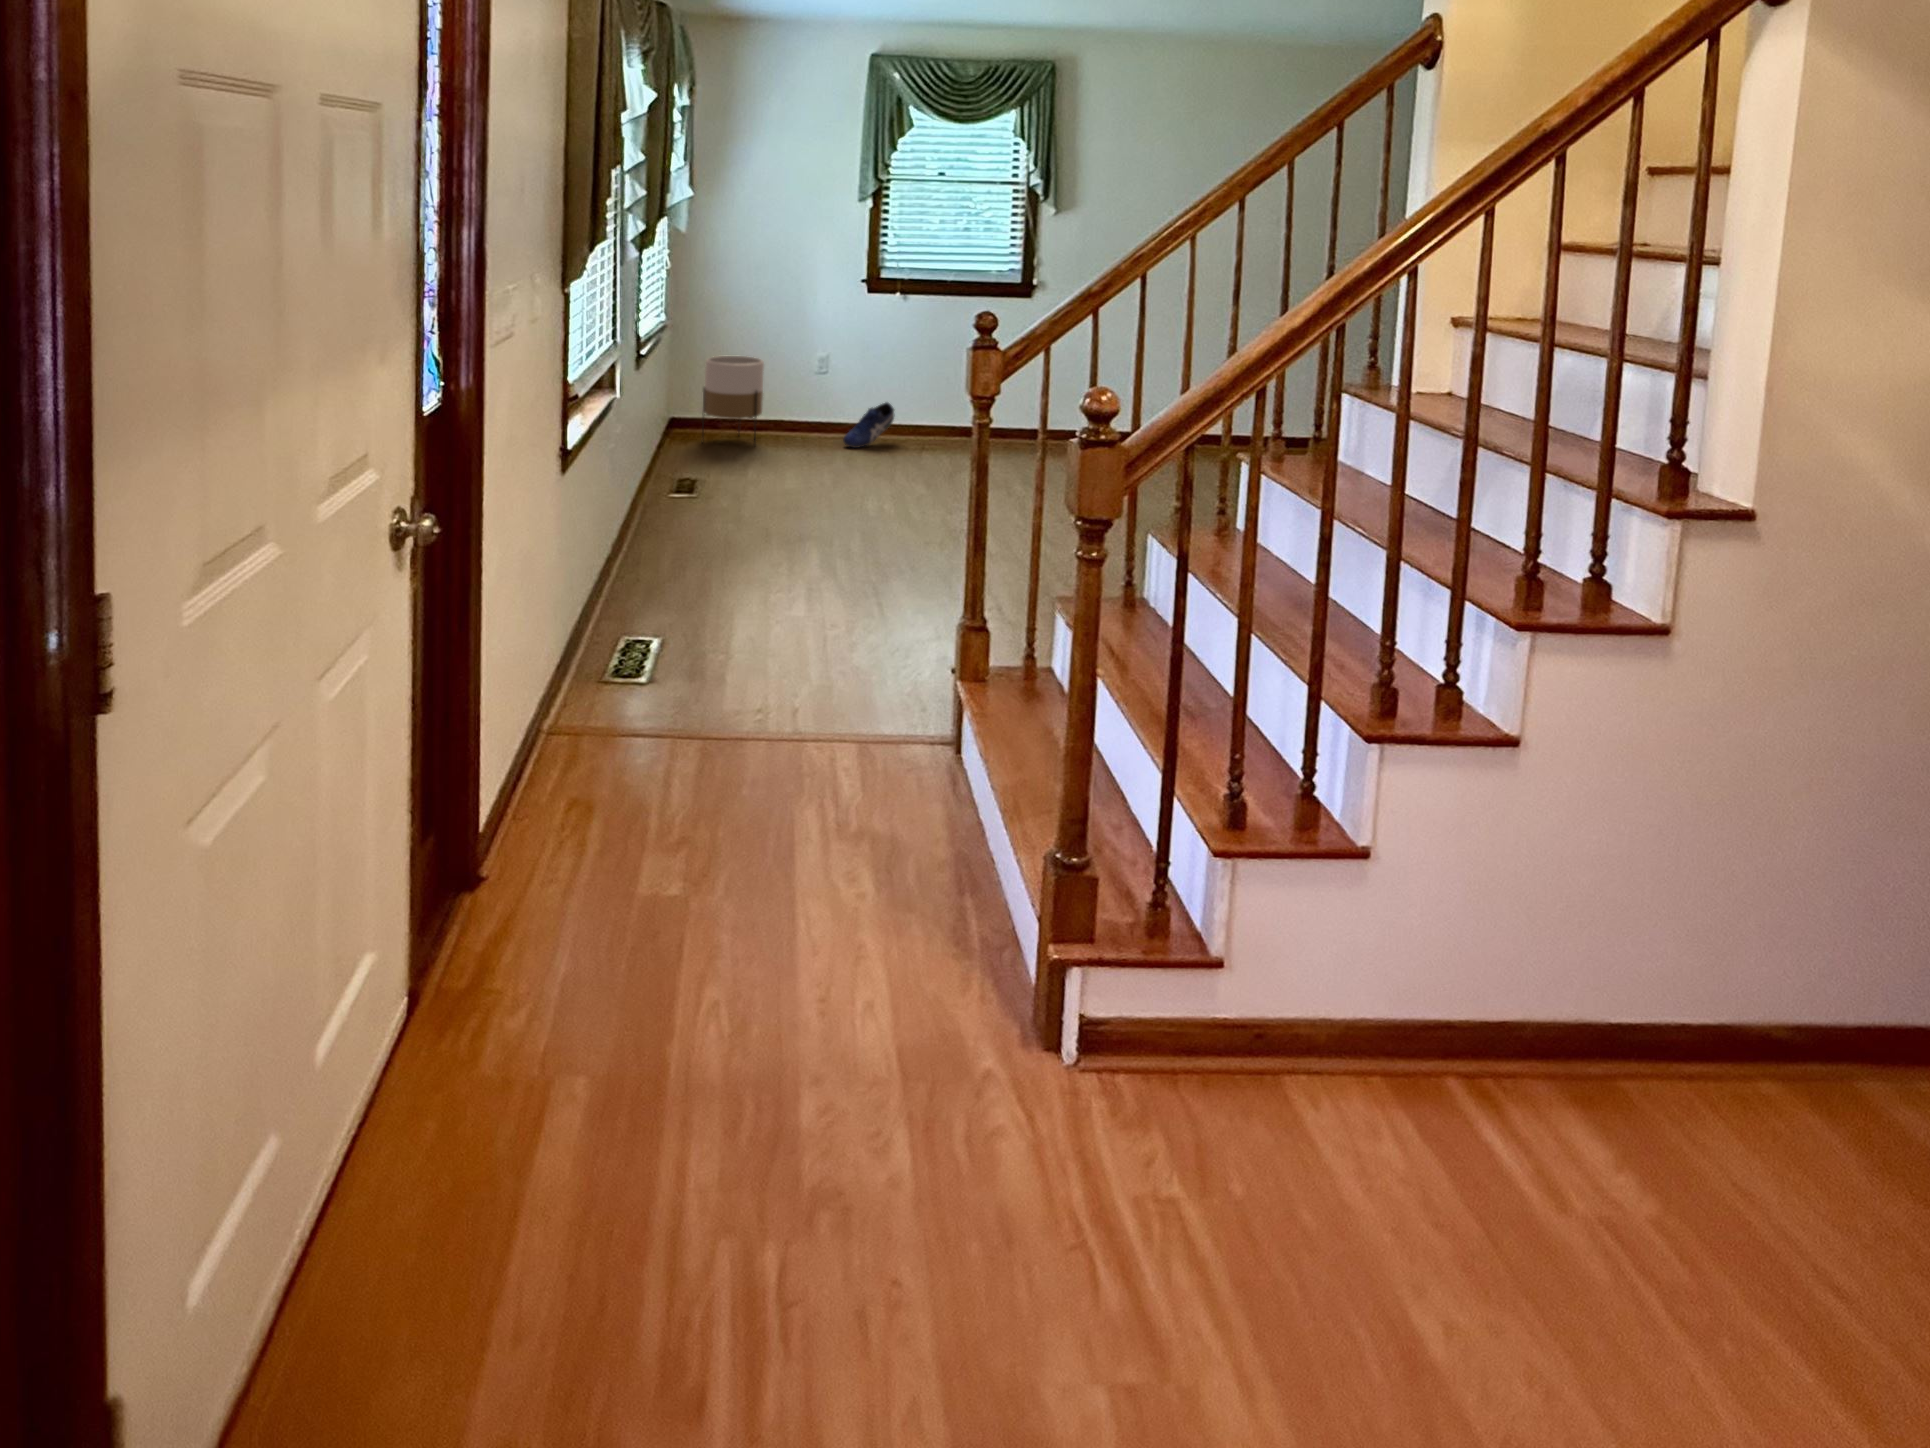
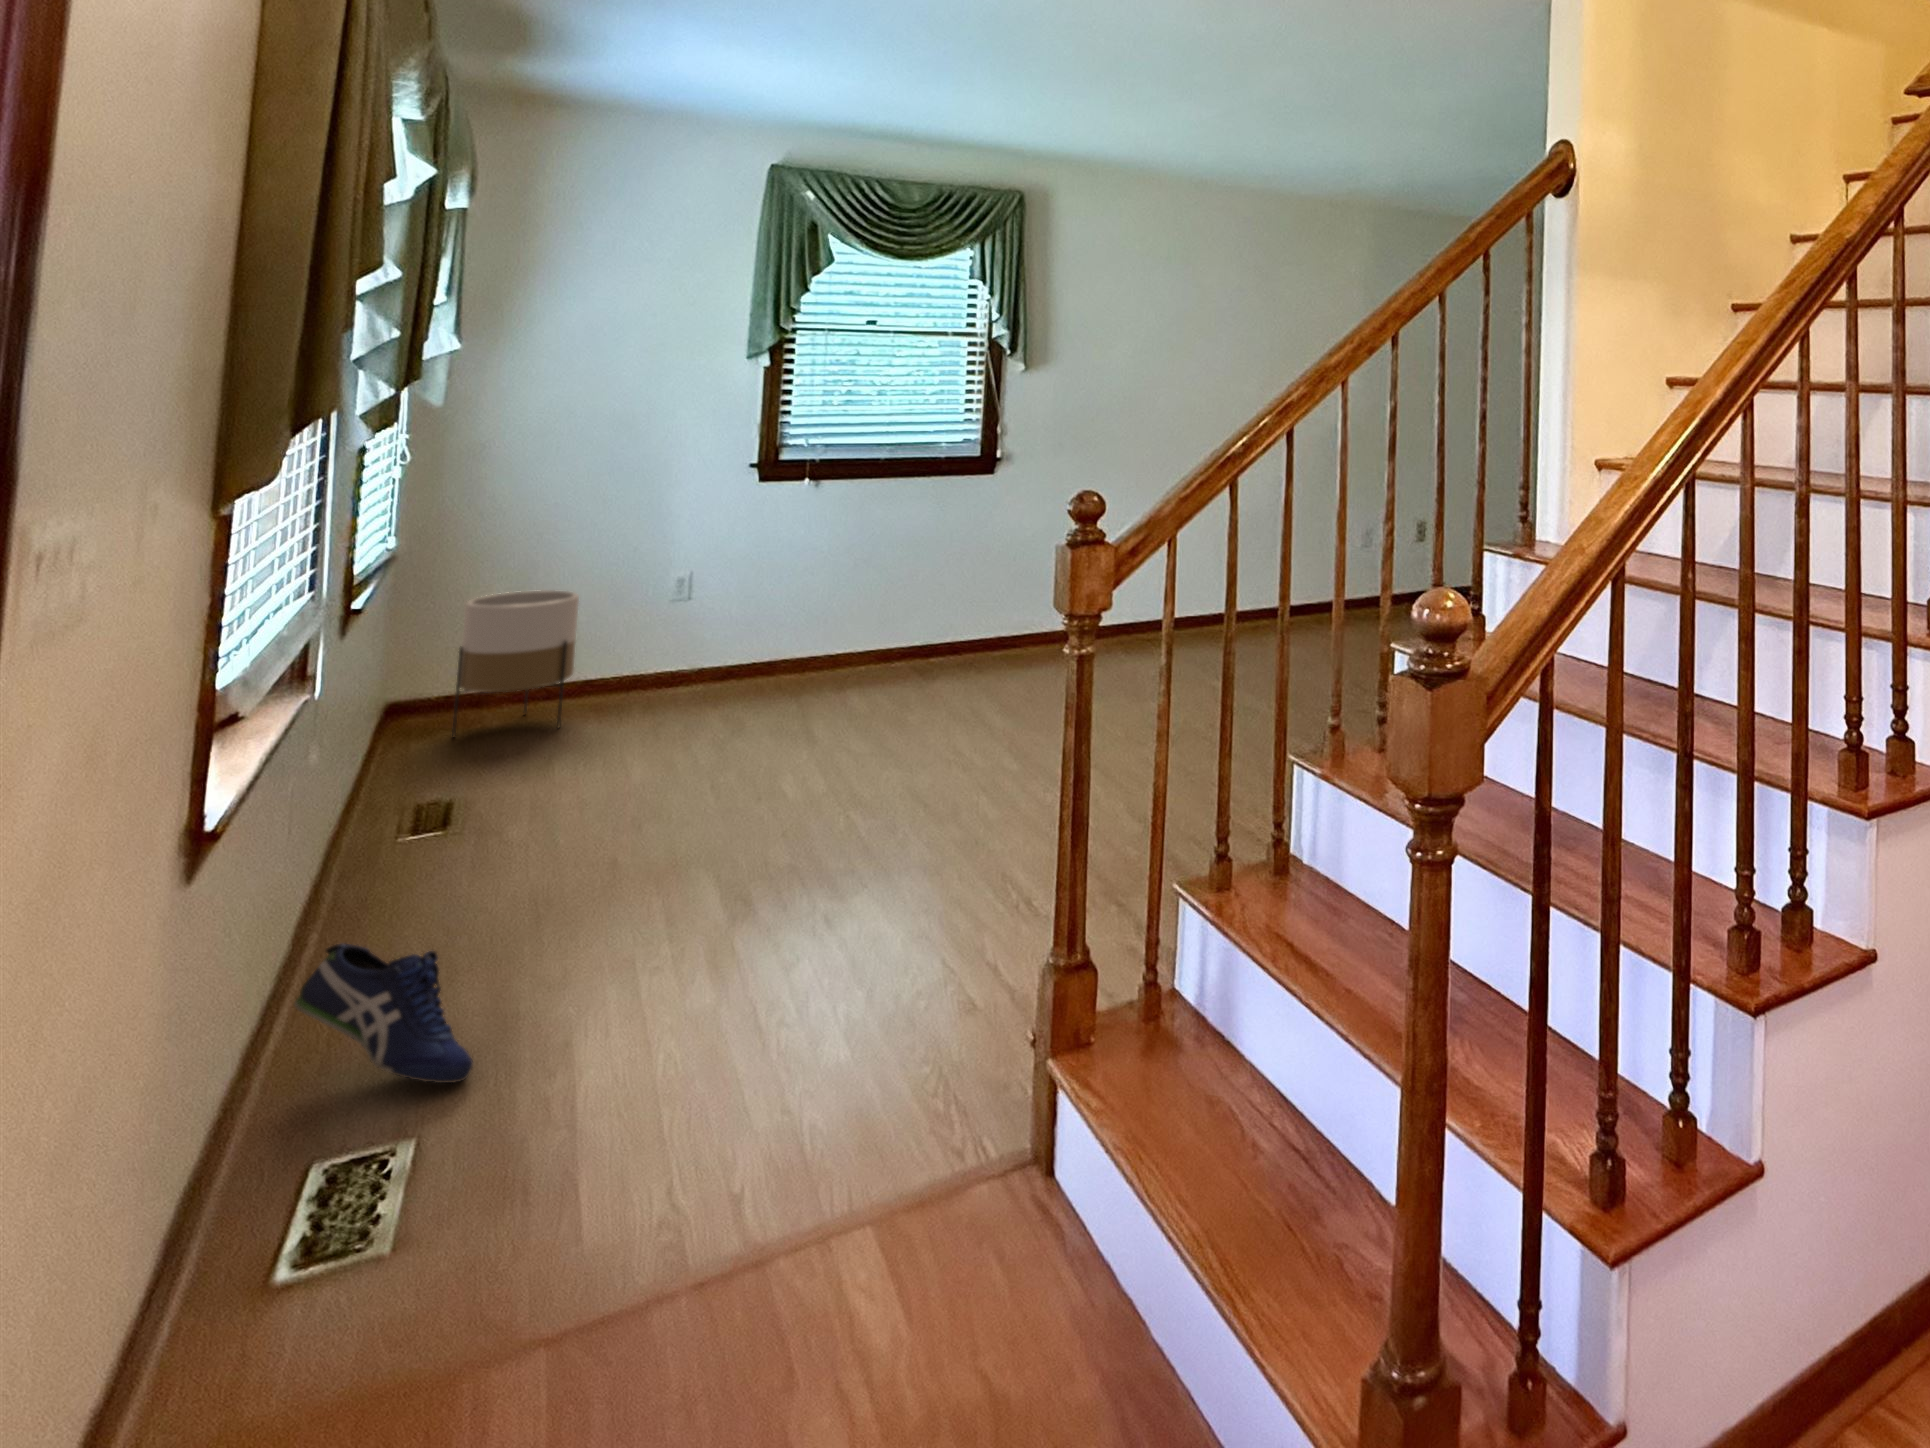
shoe: present [843,402,894,448] -> present [294,944,473,1083]

